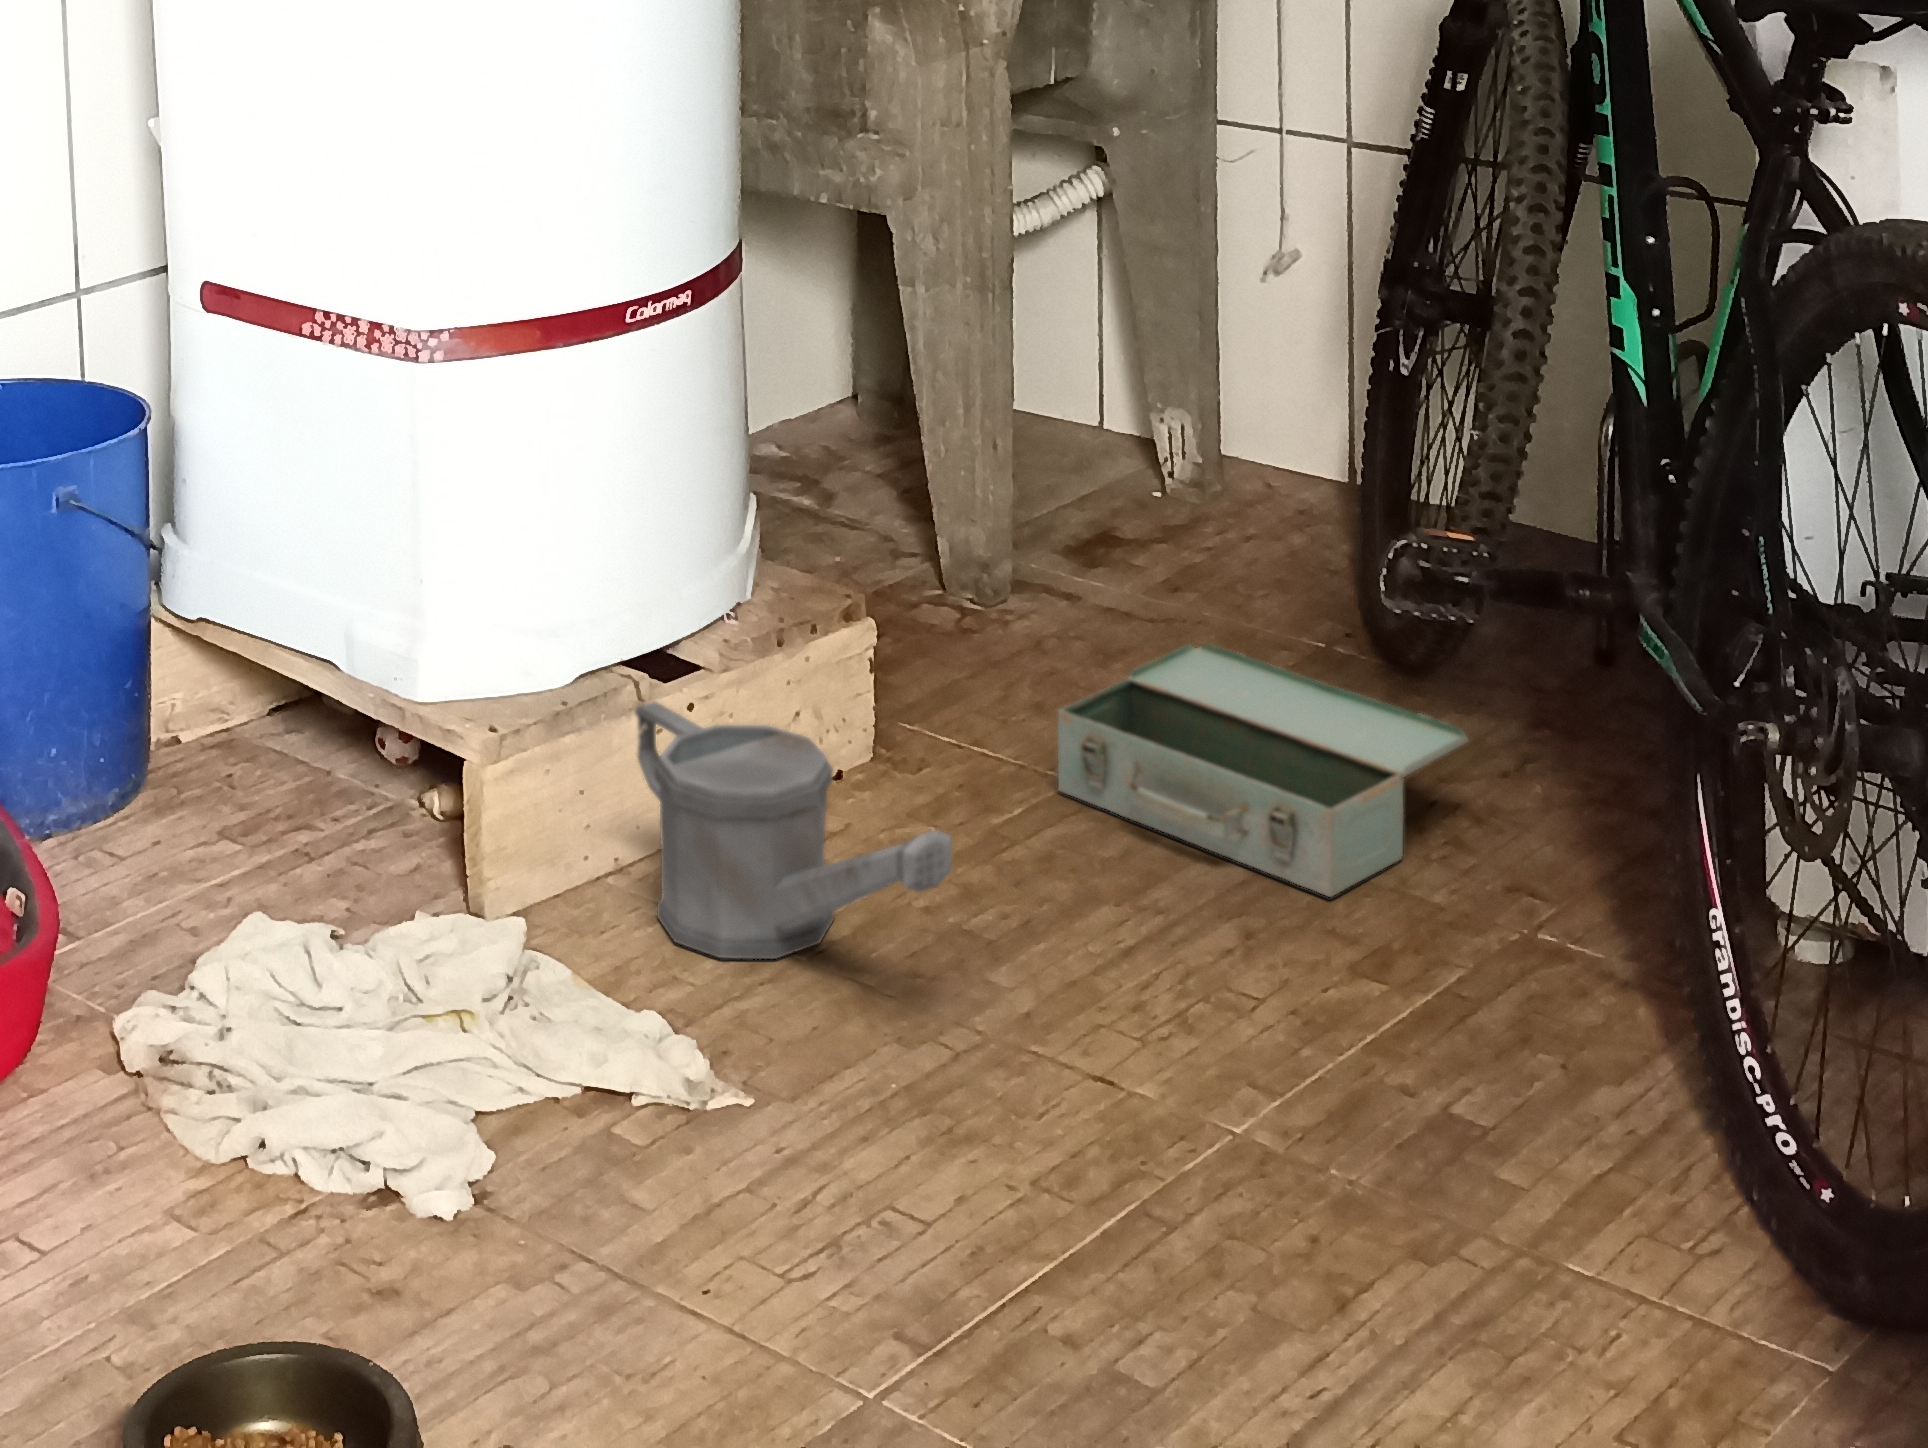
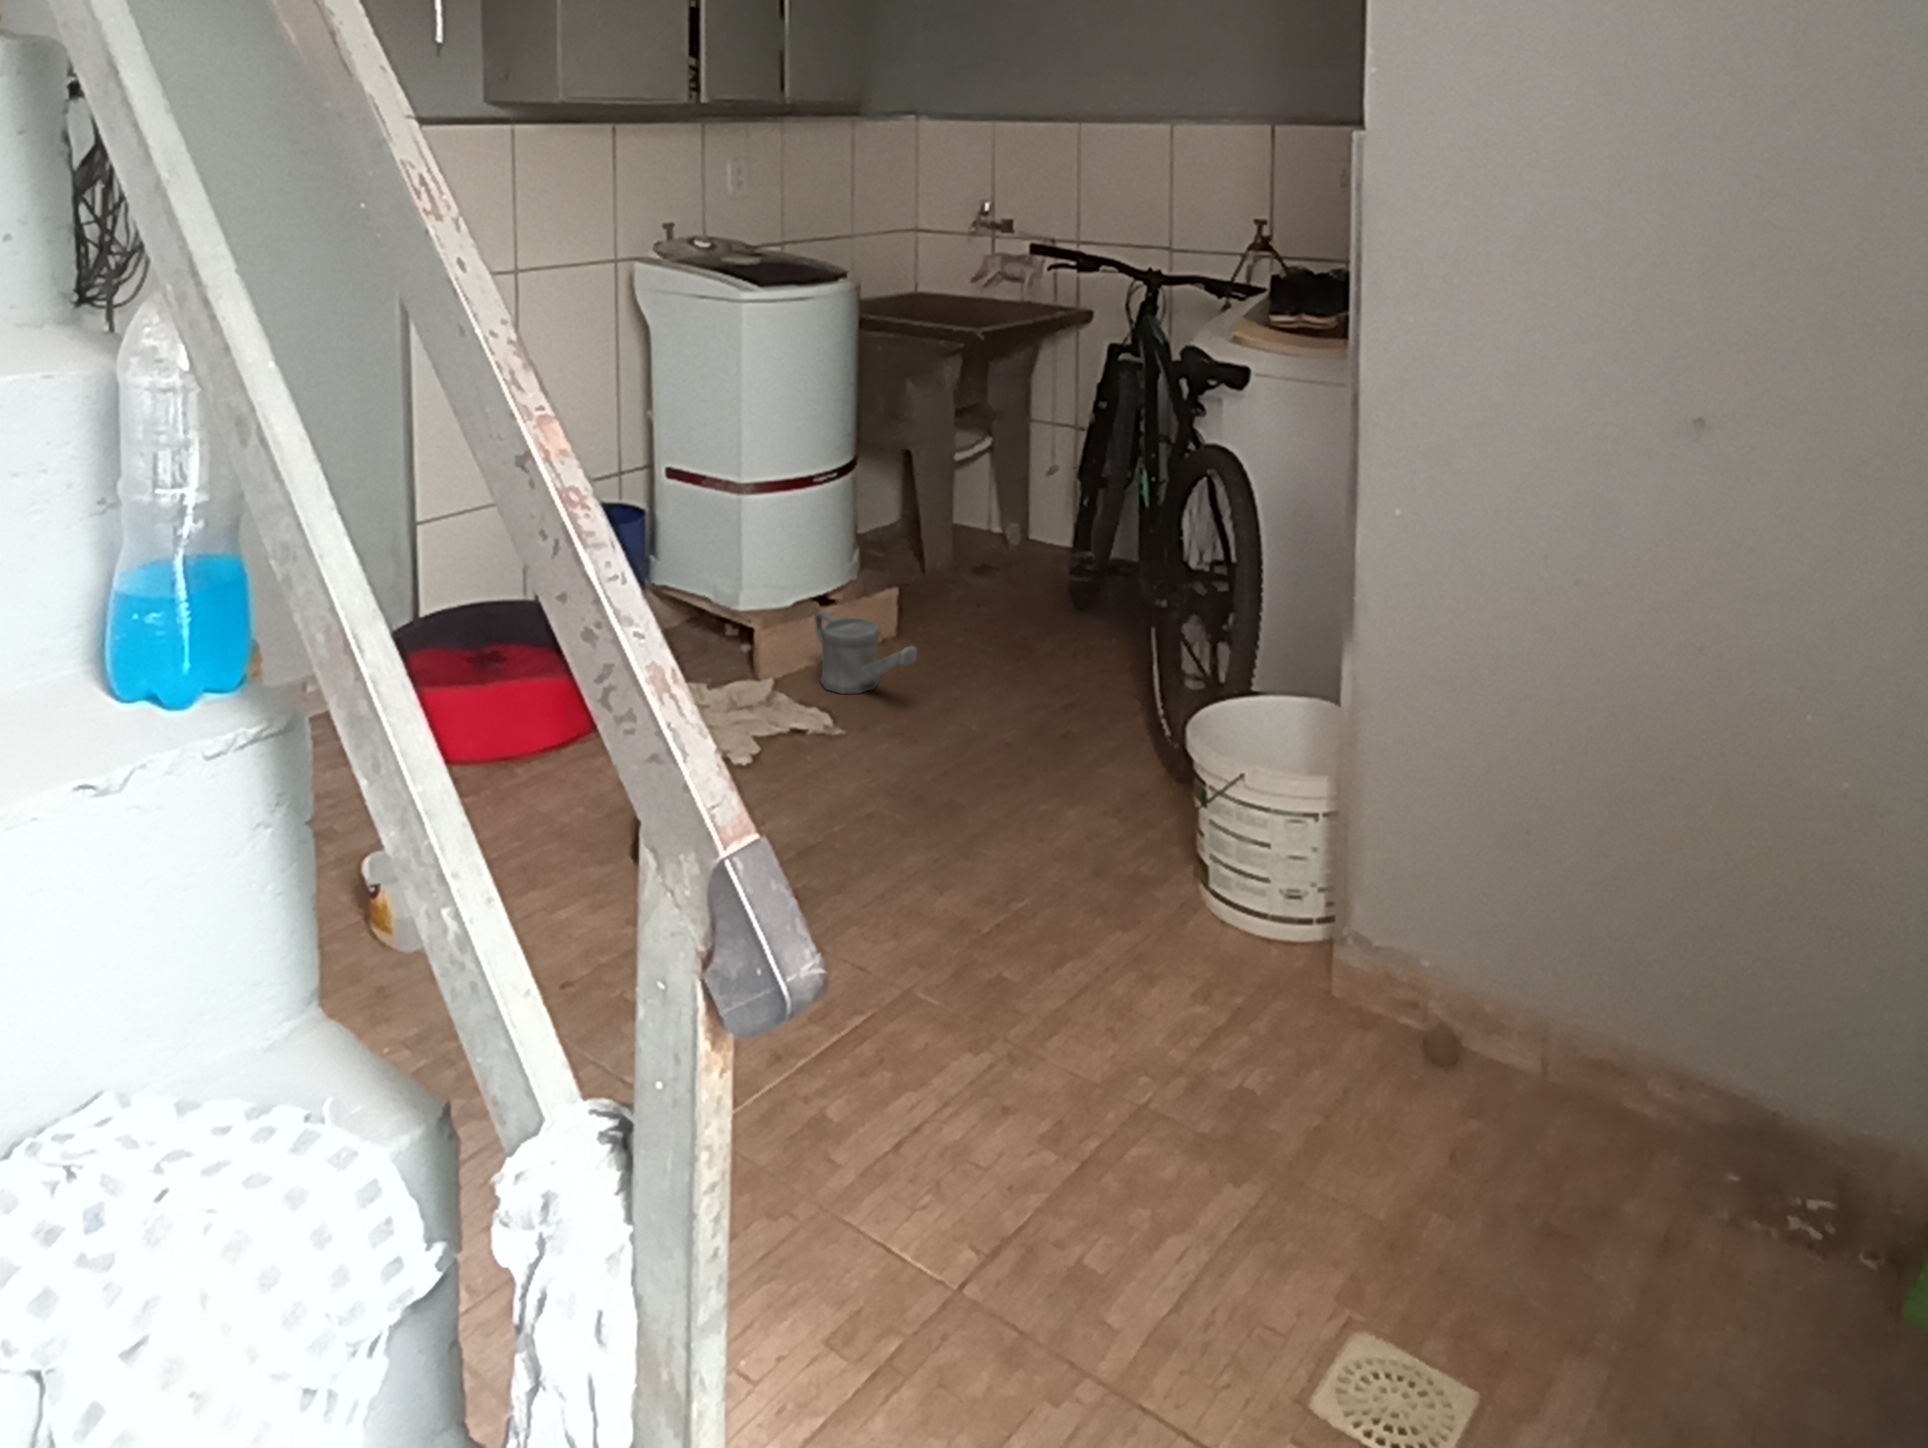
toolbox: present [1058,643,1468,897] -> none [959,595,1094,673]

